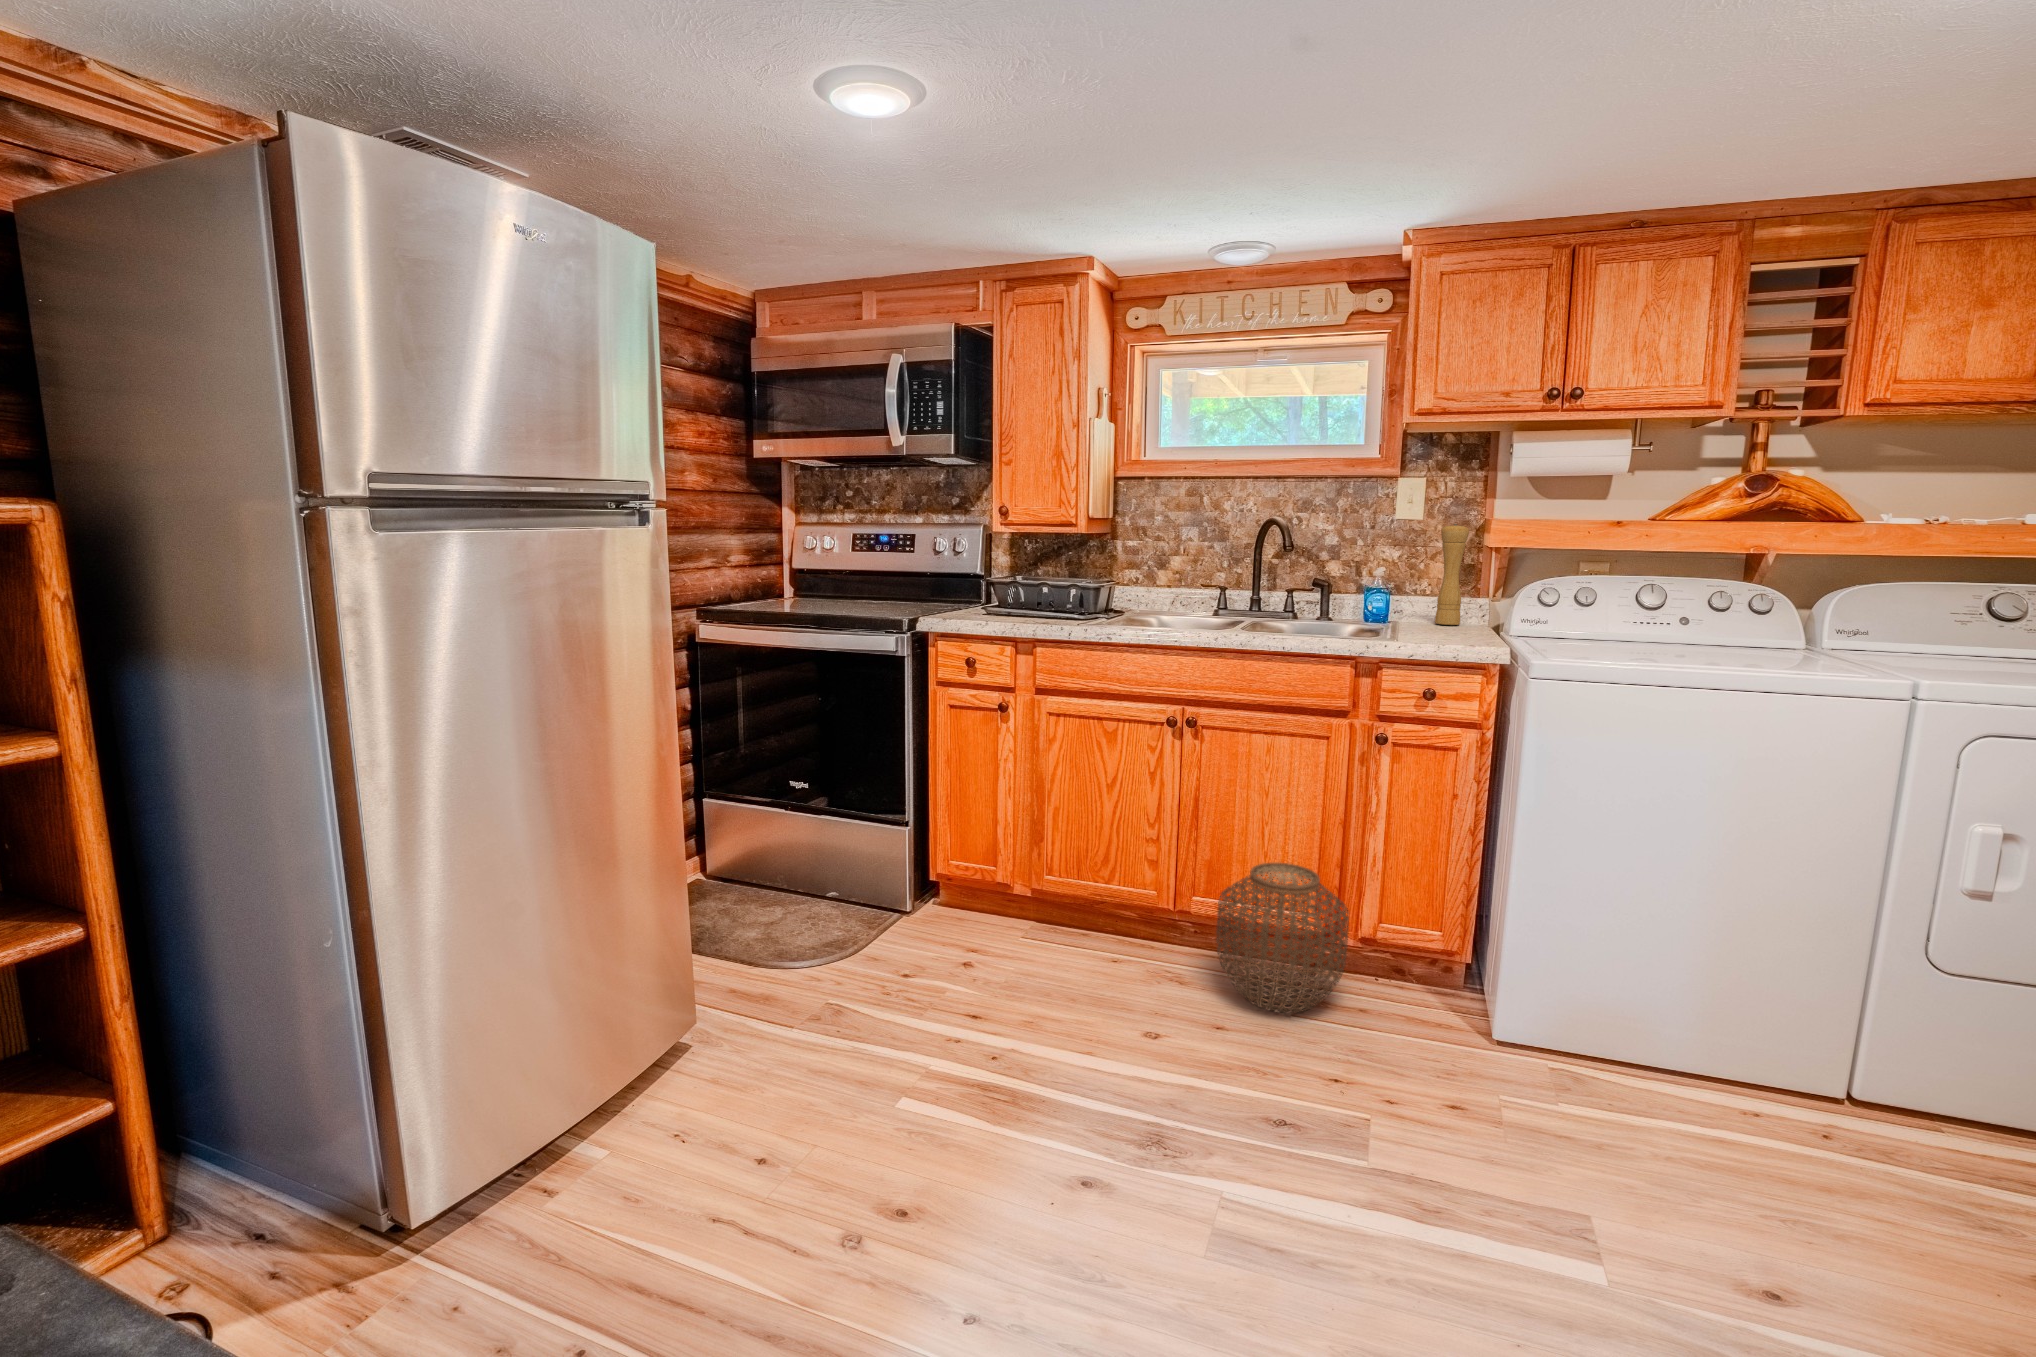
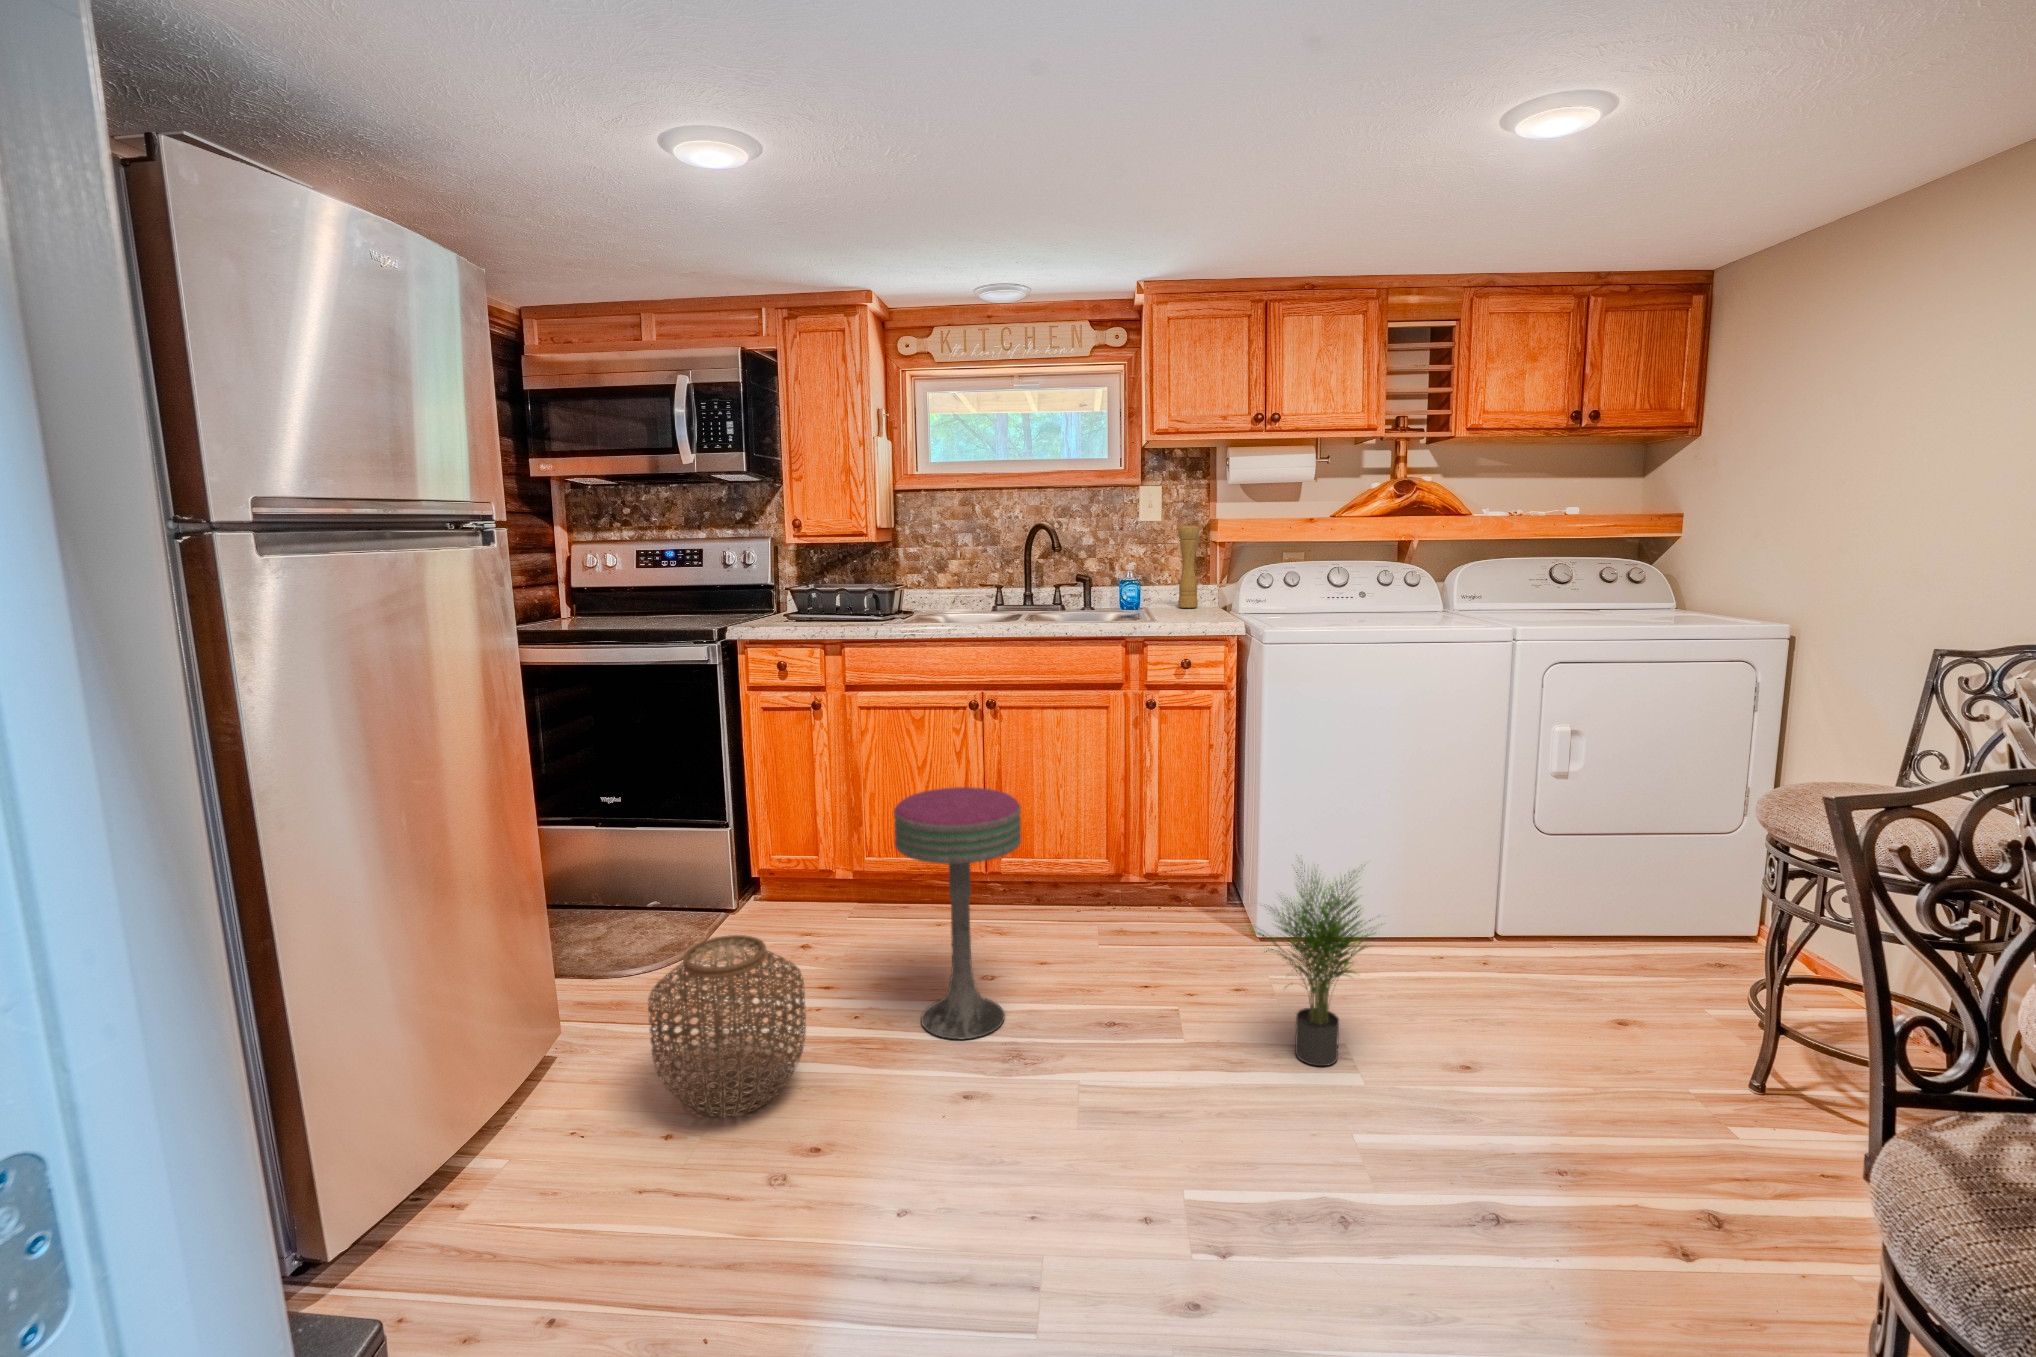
bar stool: none [1043,816,1191,1109] -> present [894,787,1021,1039]
woven basket: present [1216,863,1349,1013] -> present [648,935,806,1117]
potted plant: none [1442,957,1678,1248] -> present [1252,869,1382,1066]

